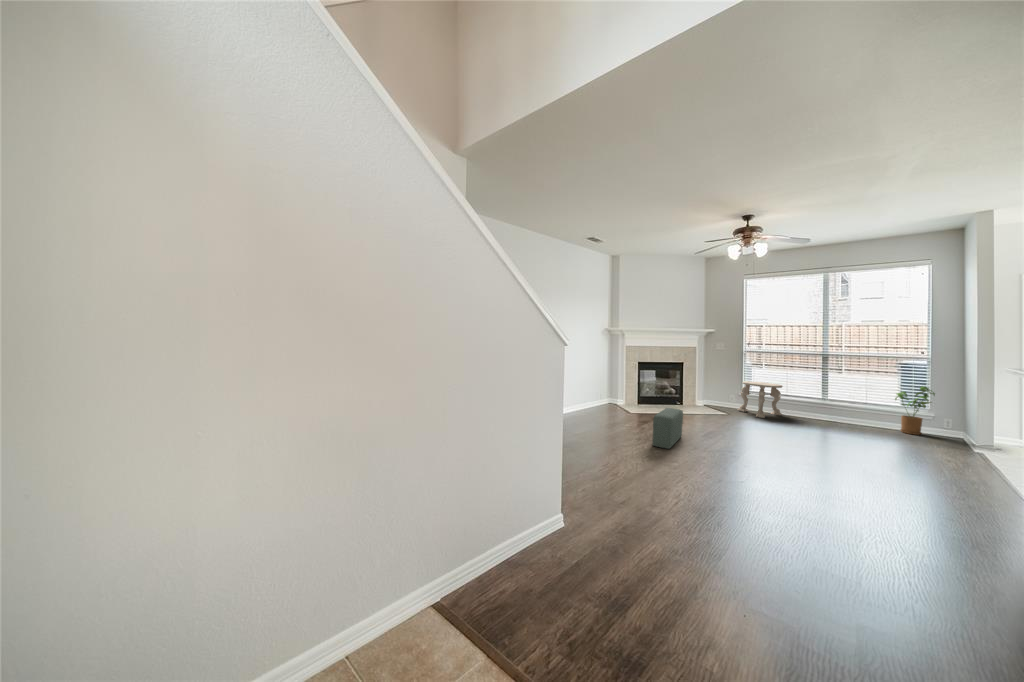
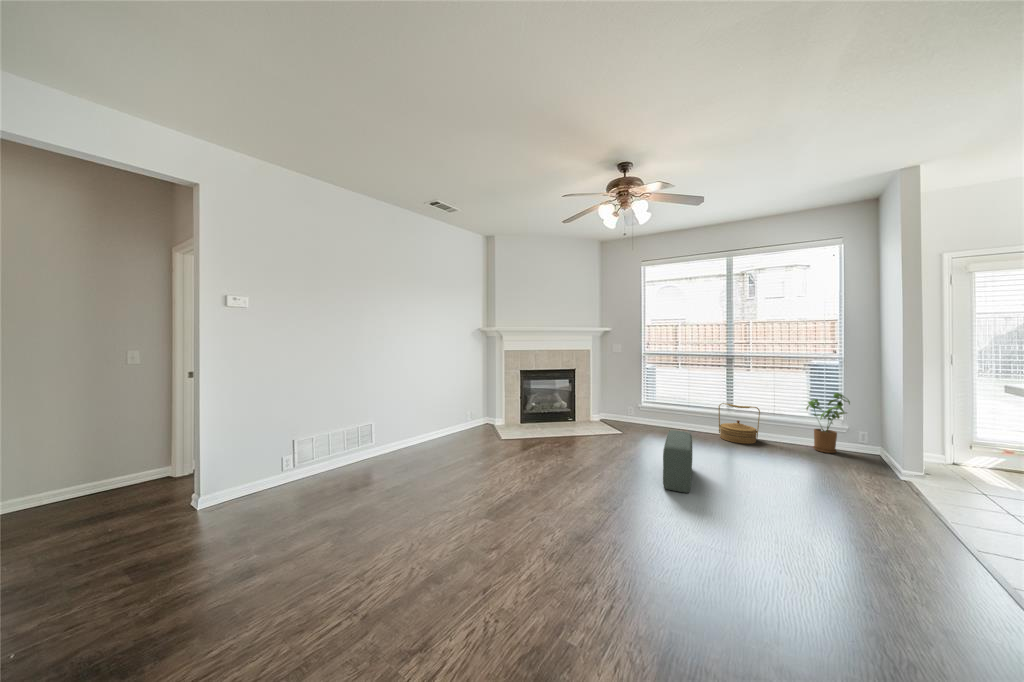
side table: present [737,381,783,418] -> none [635,390,686,437]
woven basket: none [814,393,852,426] -> present [719,403,760,444]
pouf: present [652,408,683,449] -> present [663,430,692,493]

